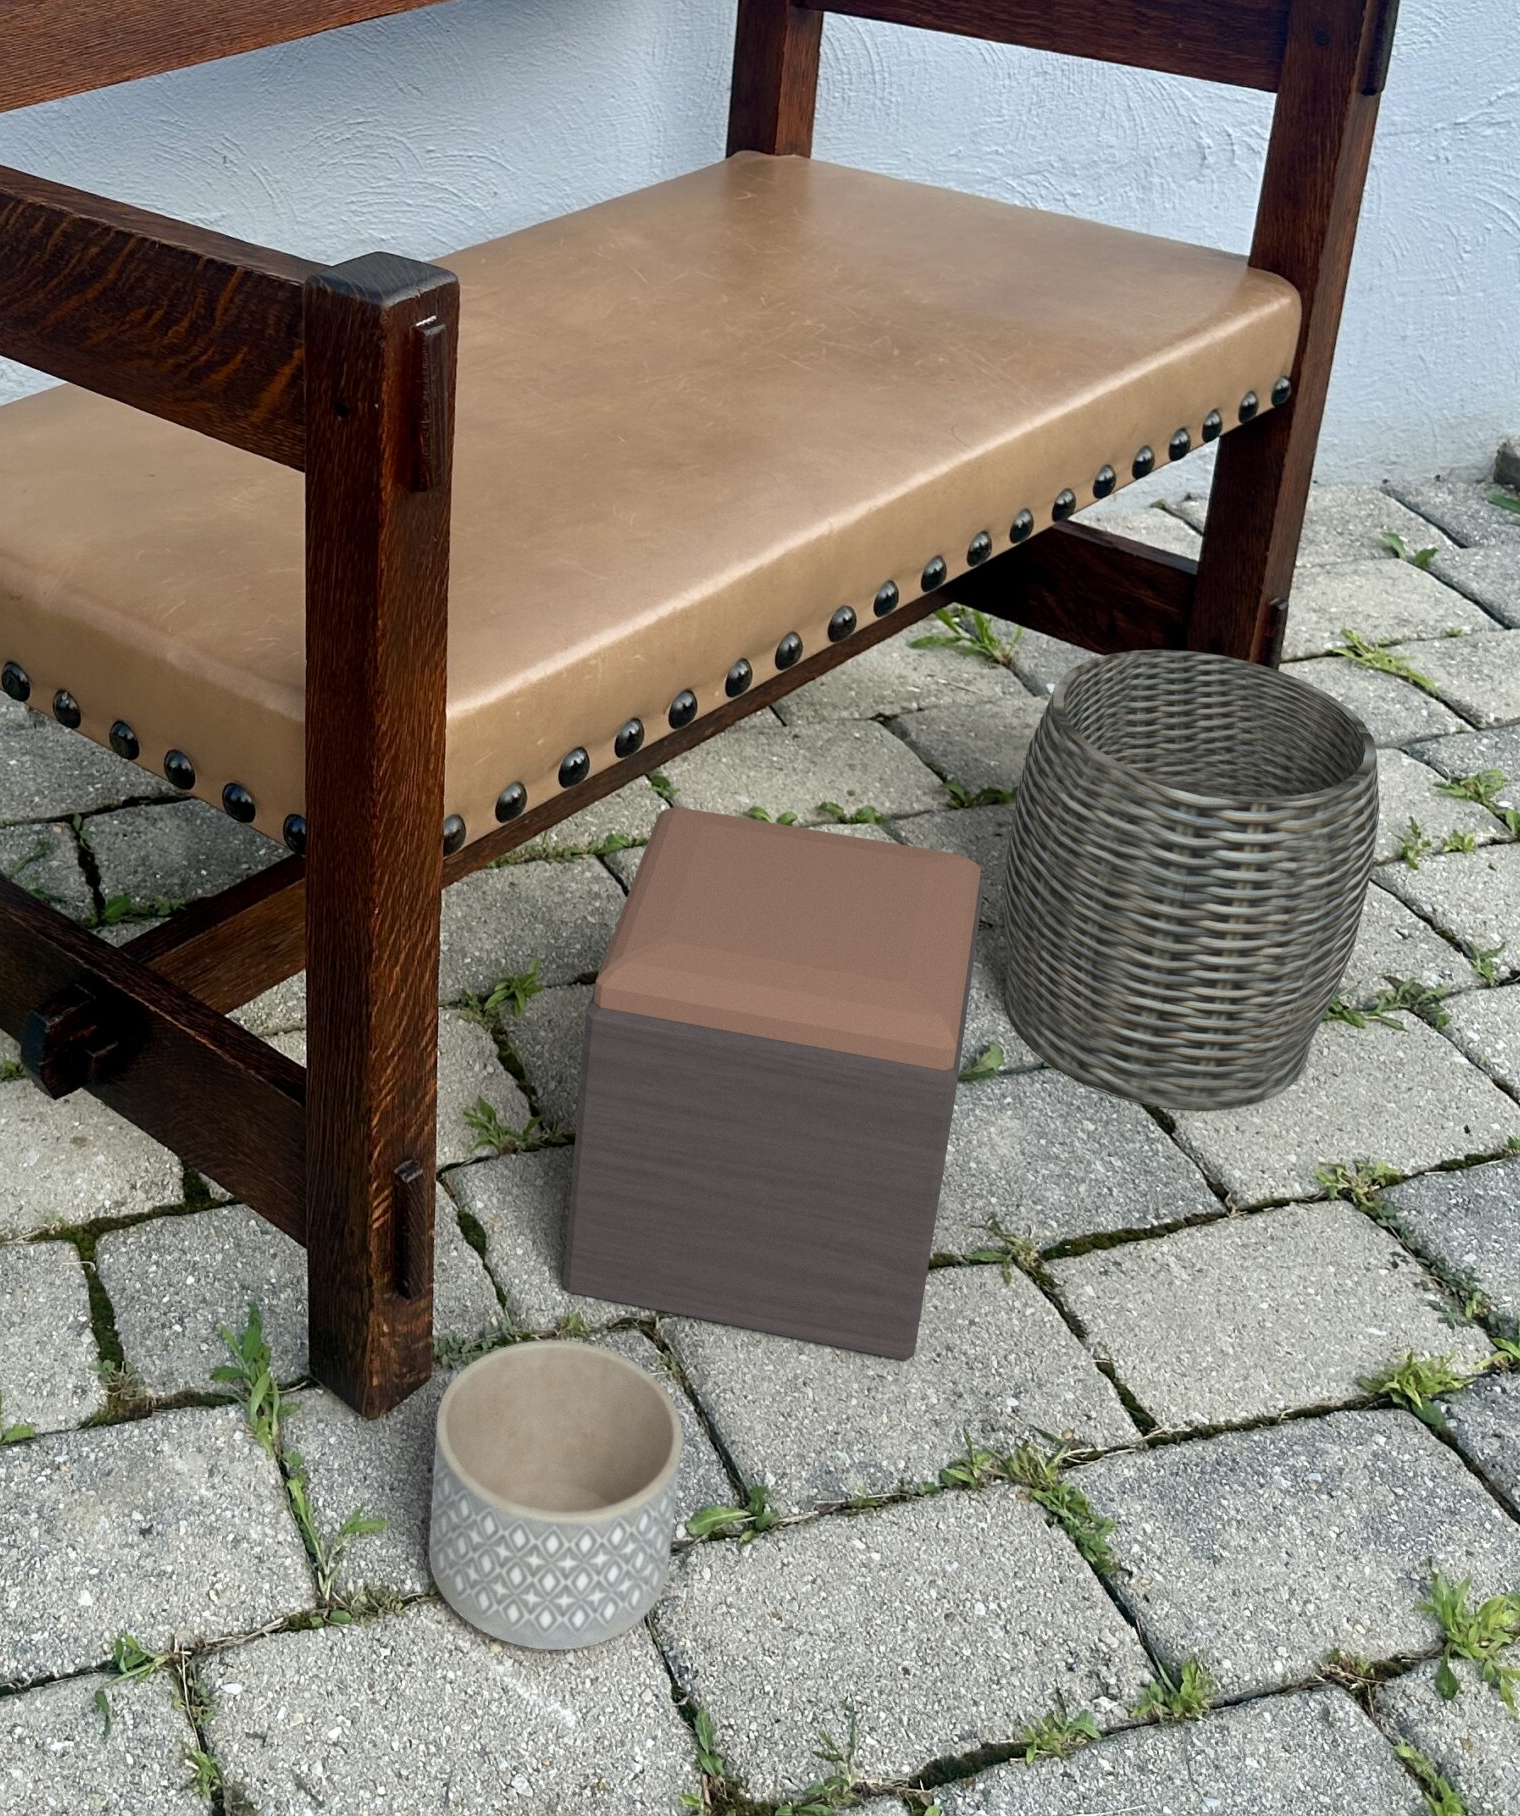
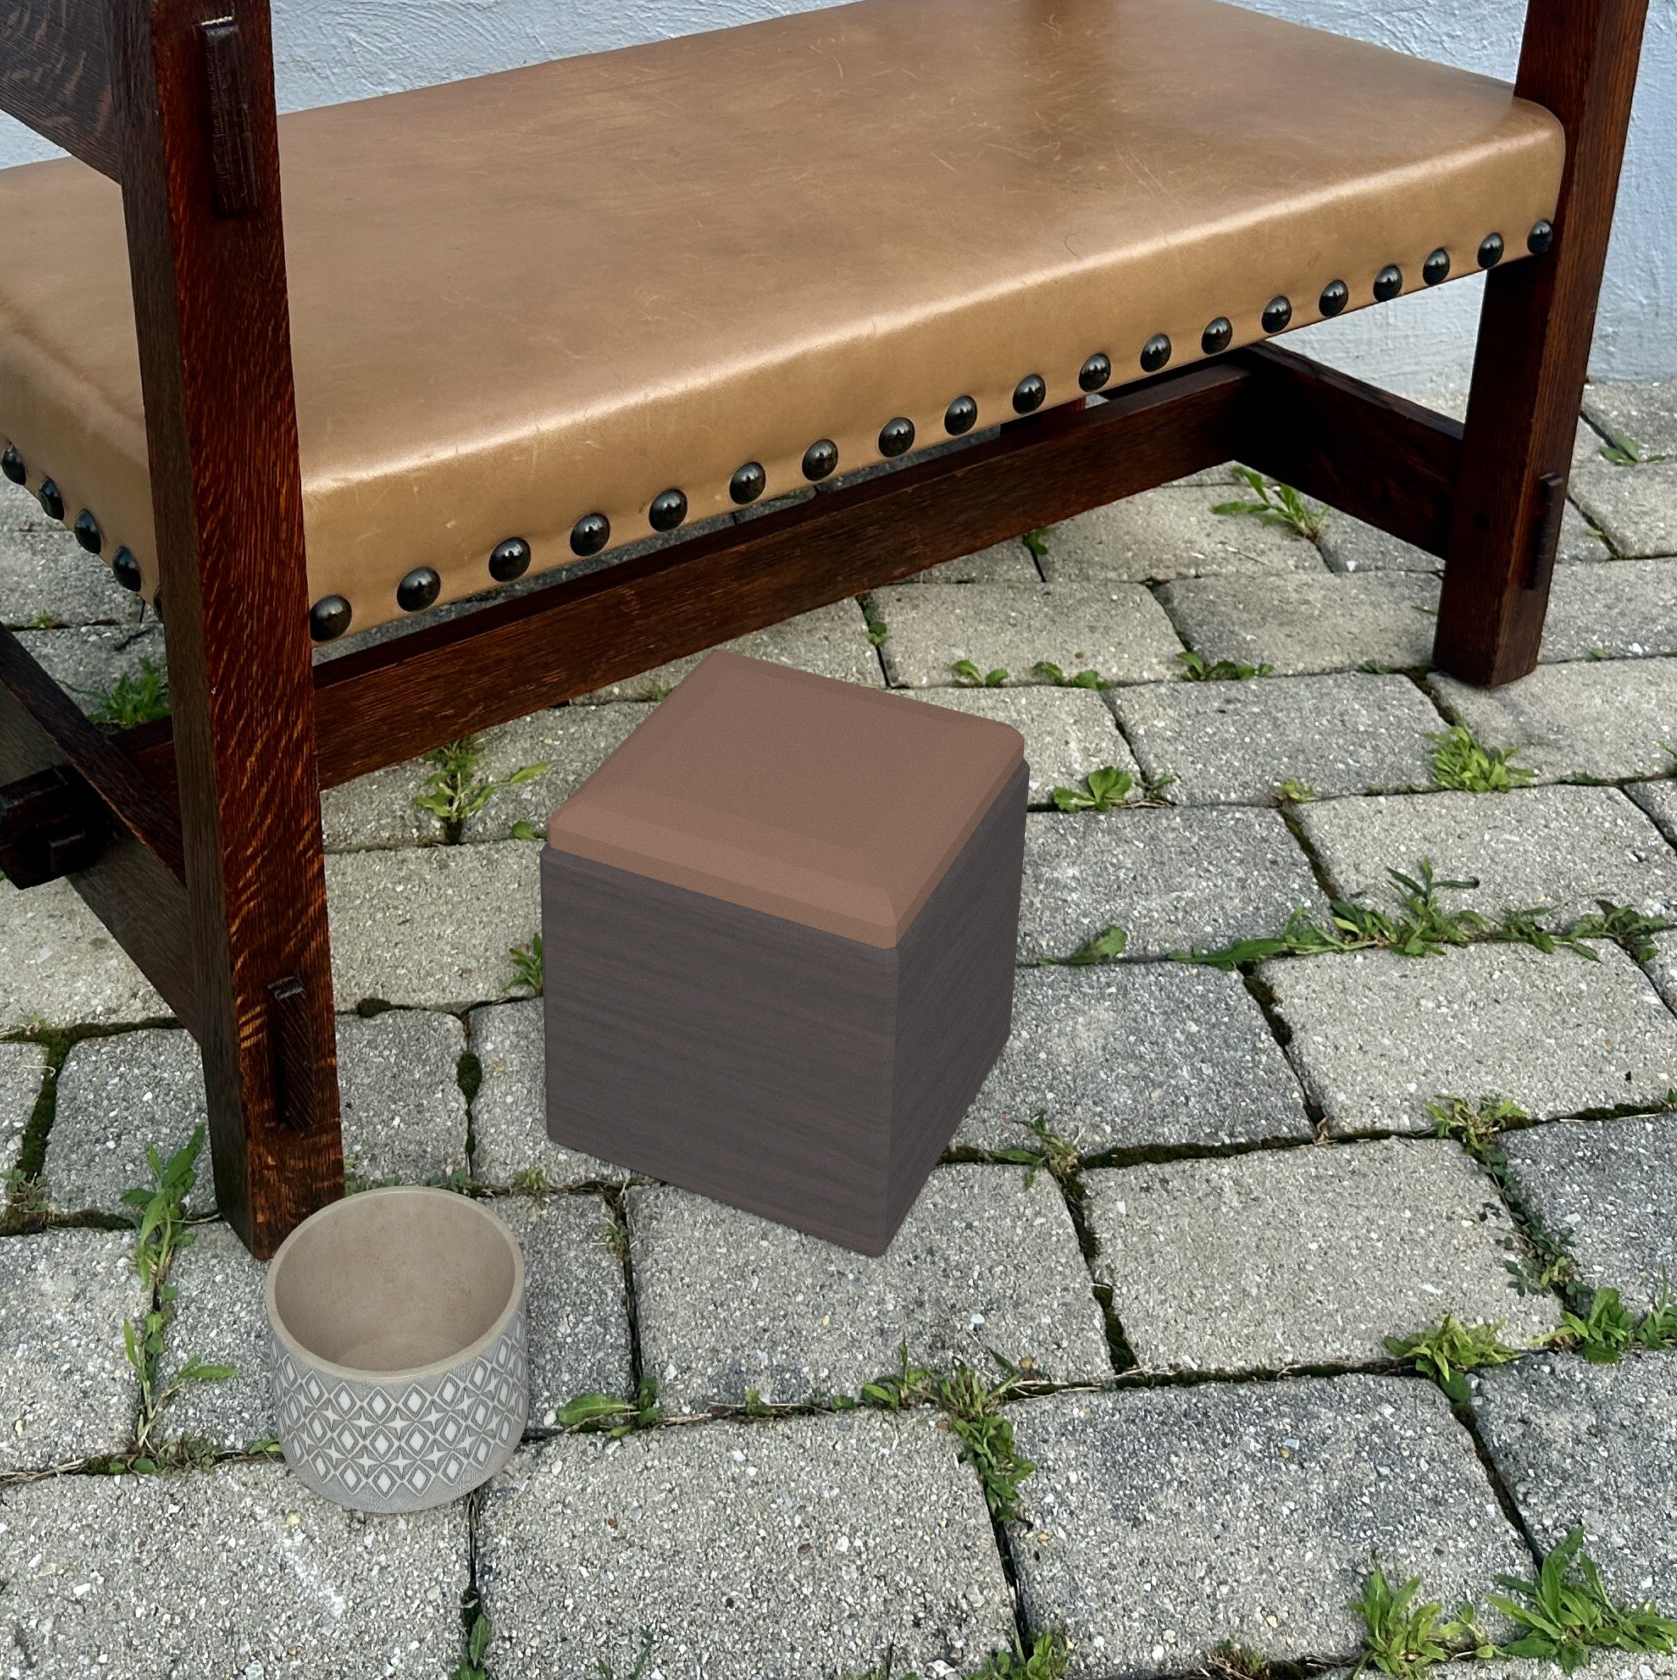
woven basket: present [1004,650,1380,1110] -> none [1138,520,1542,1028]

